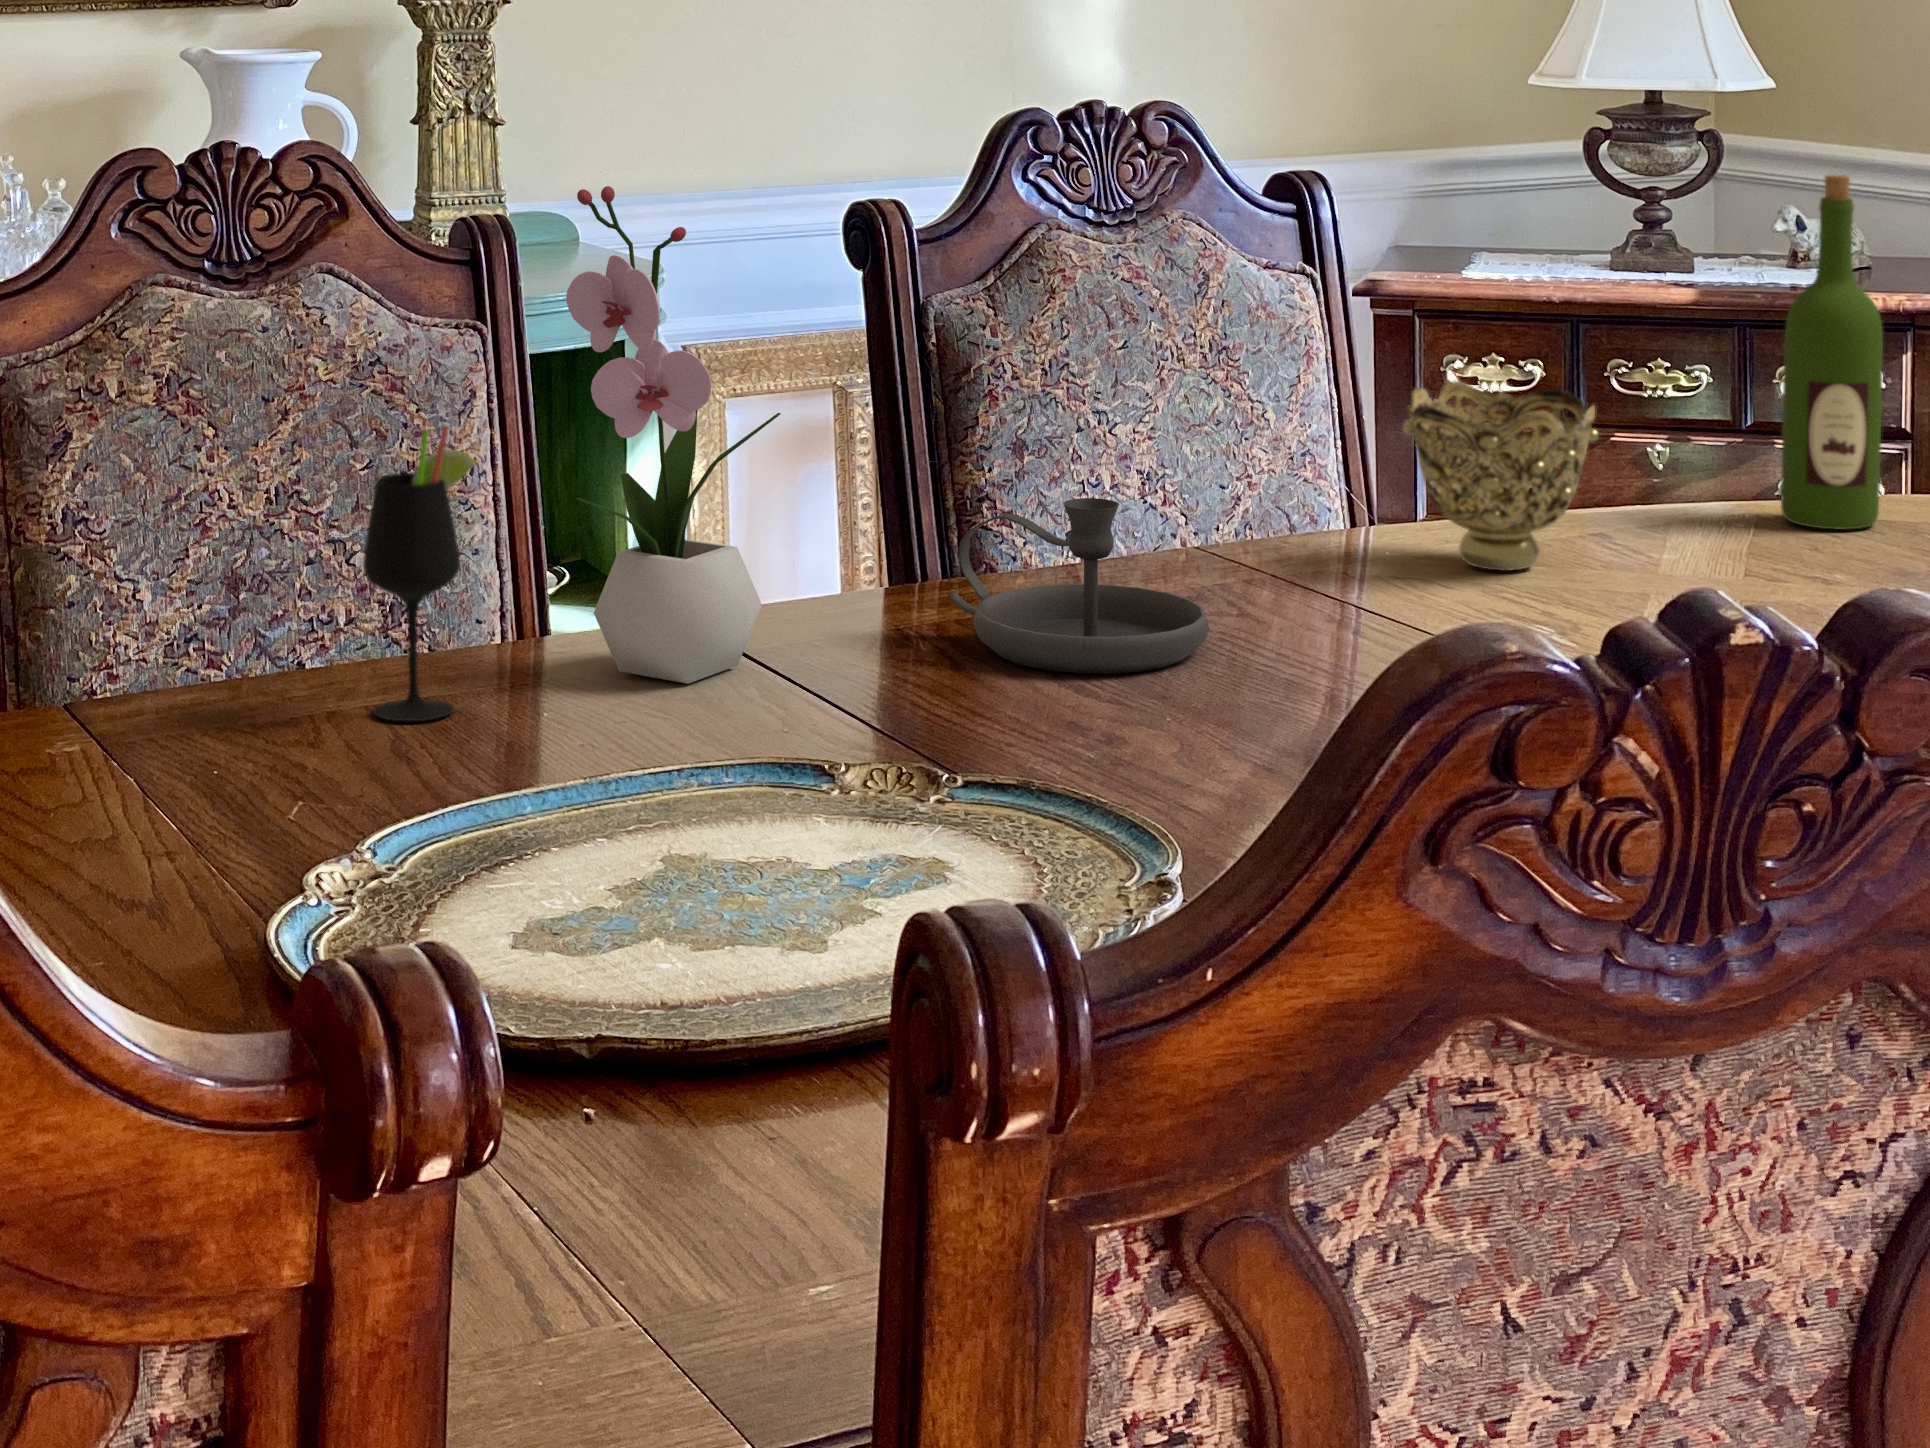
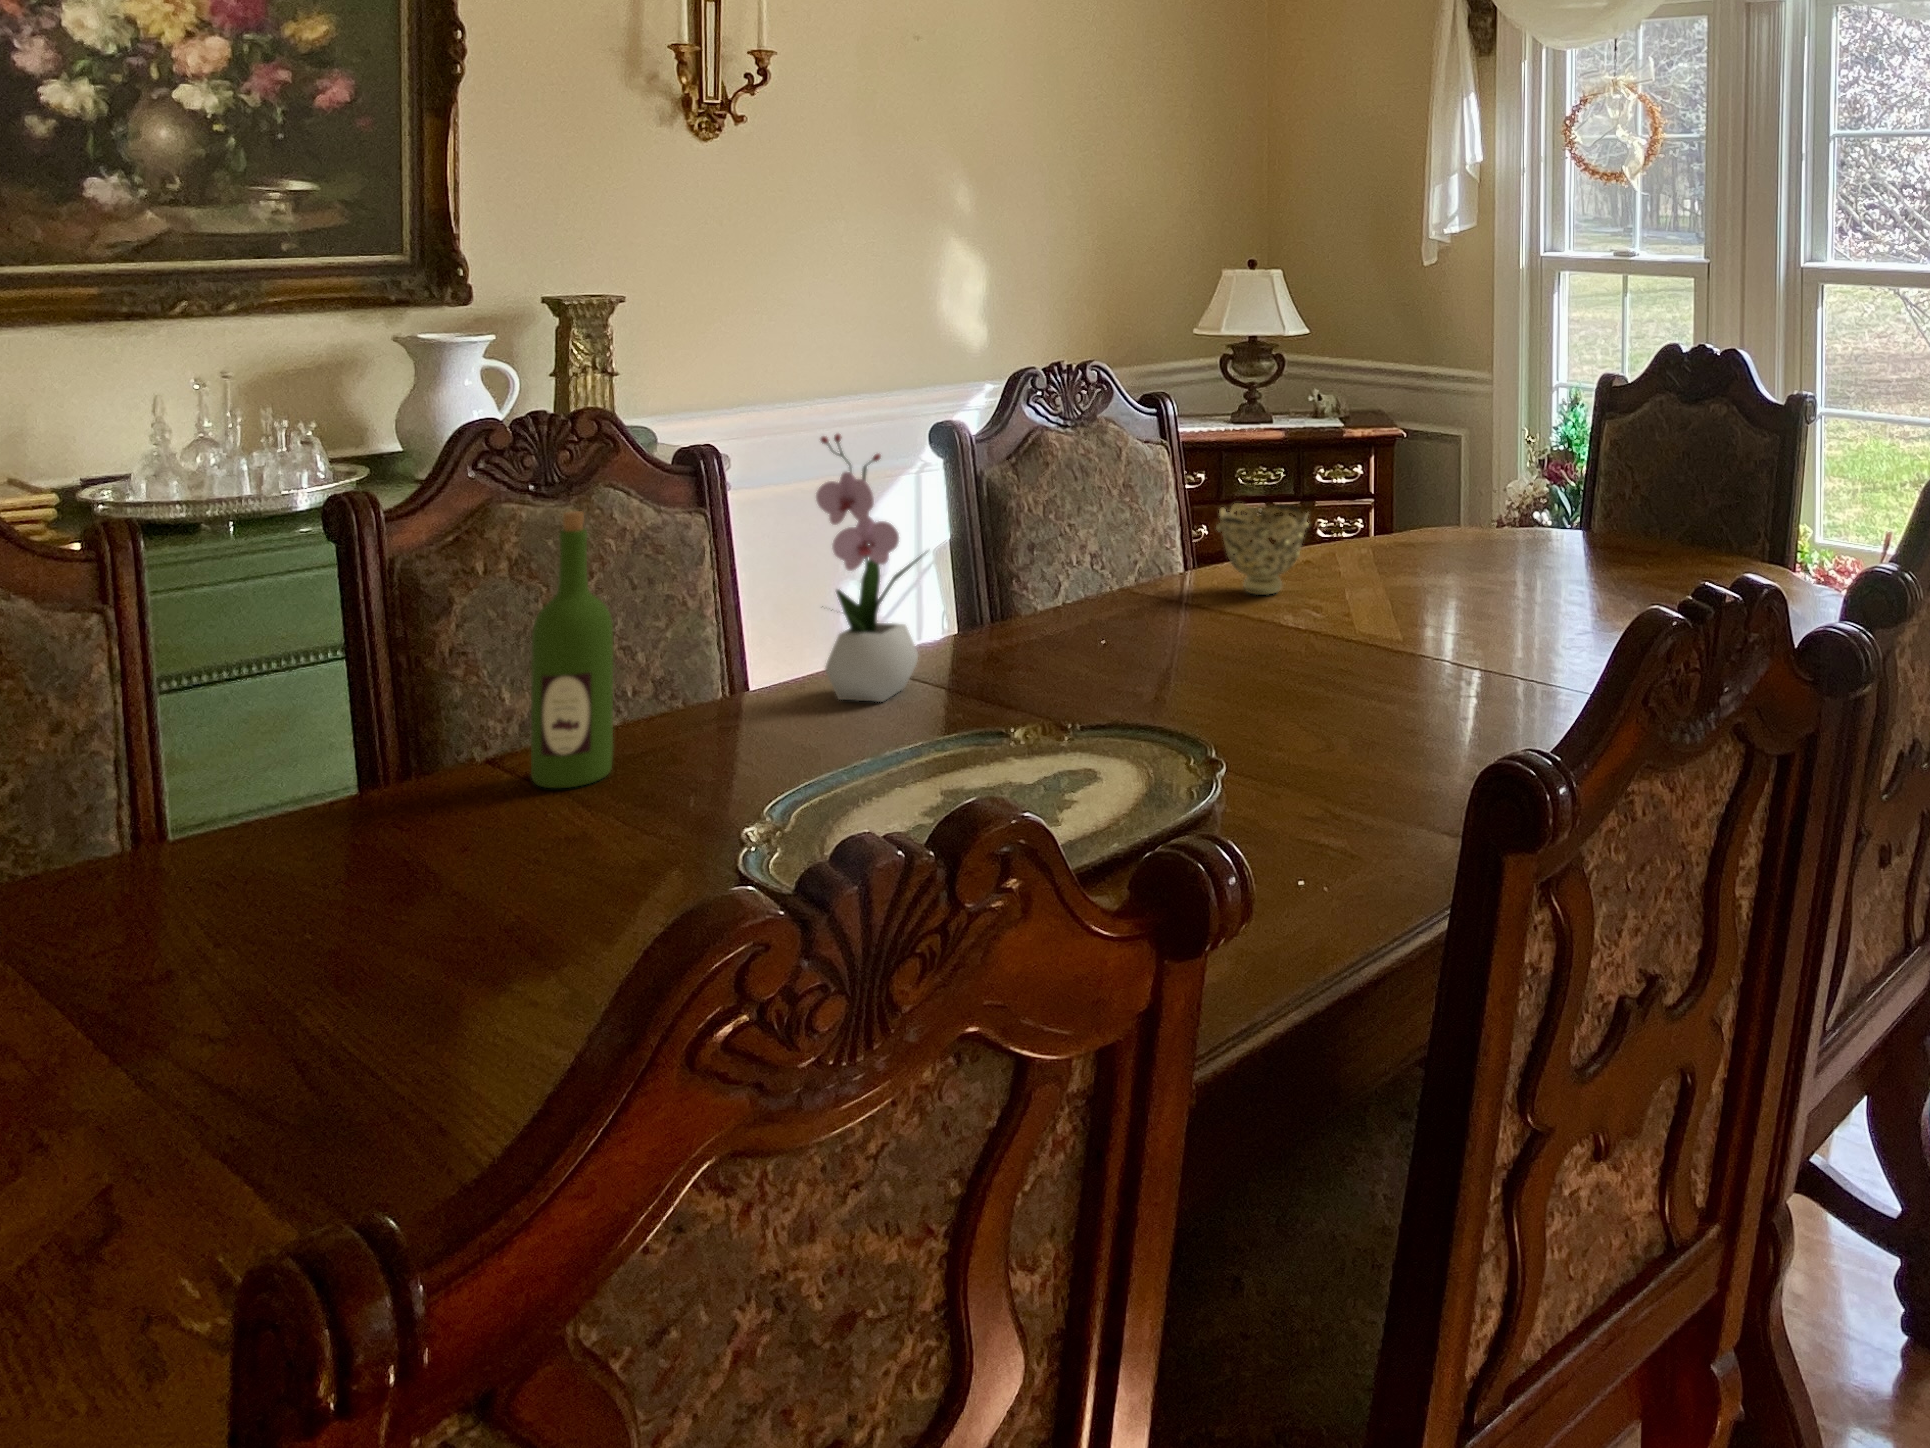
wine bottle: present [1781,175,1883,530] -> present [531,511,613,788]
wine glass: present [363,427,476,721] -> none [700,575,772,744]
candlestick: present [948,498,1209,674] -> none [1010,580,1152,671]

